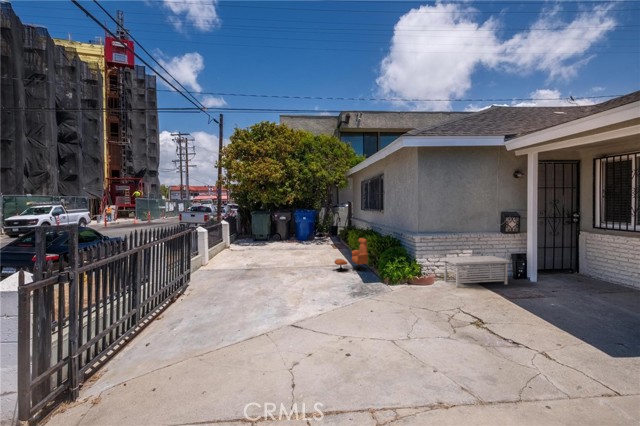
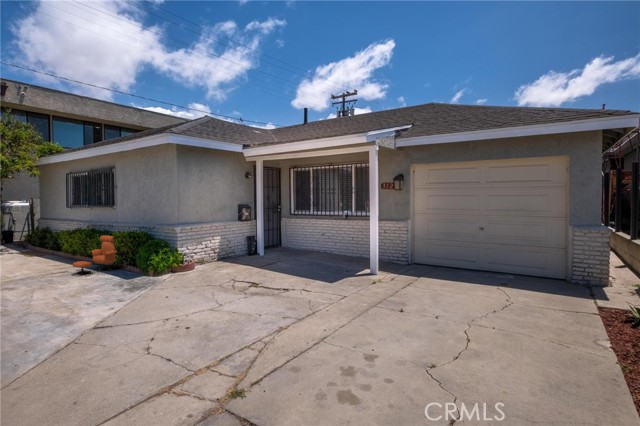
storage bench: present [442,256,509,287] -> none [199,240,249,268]

